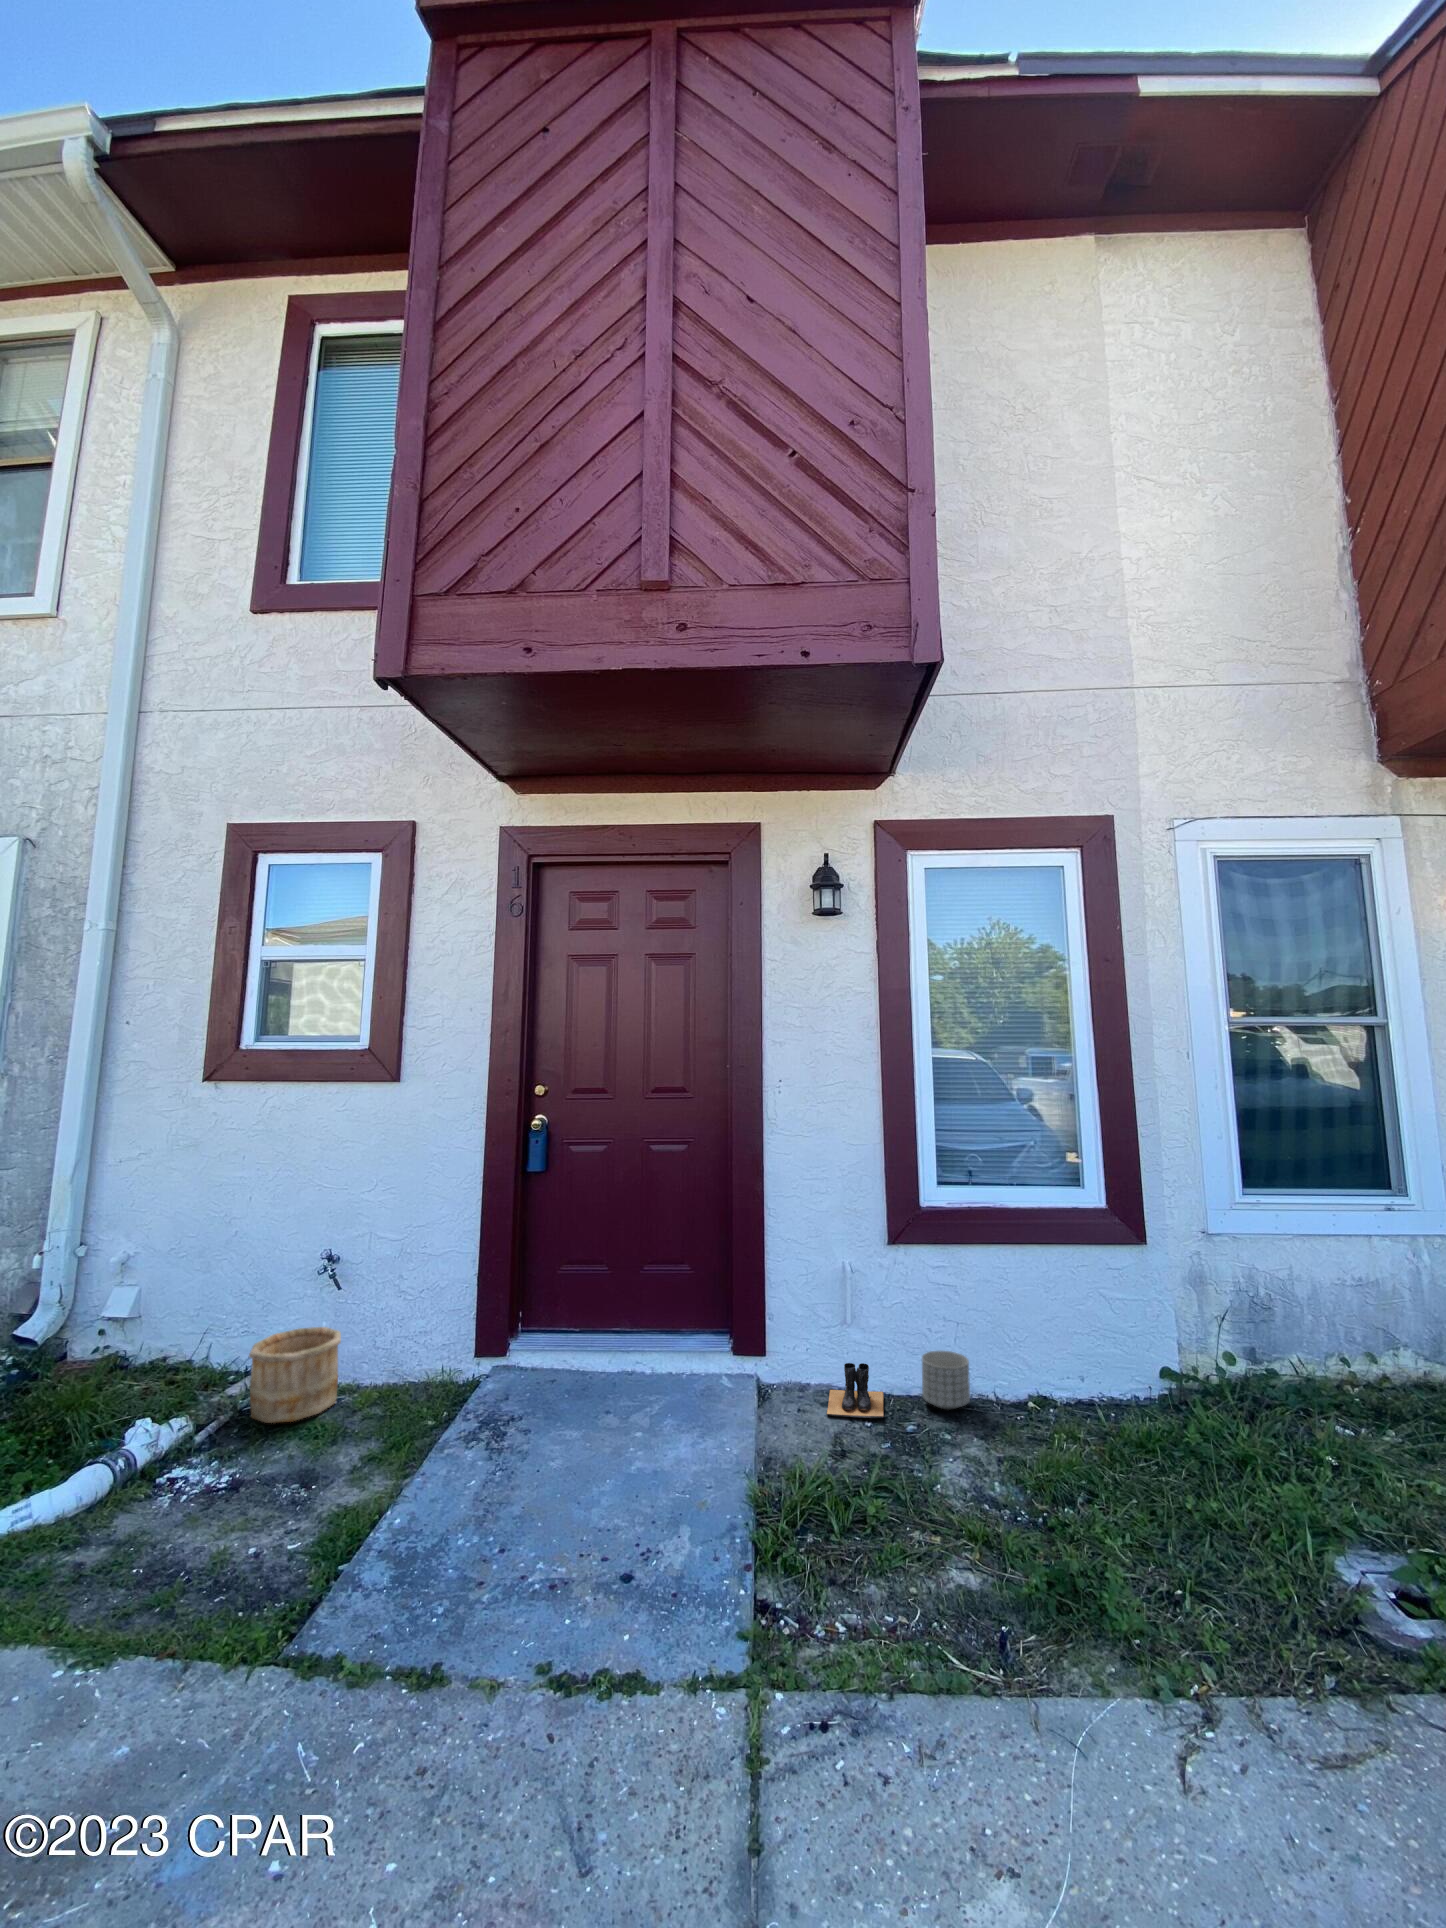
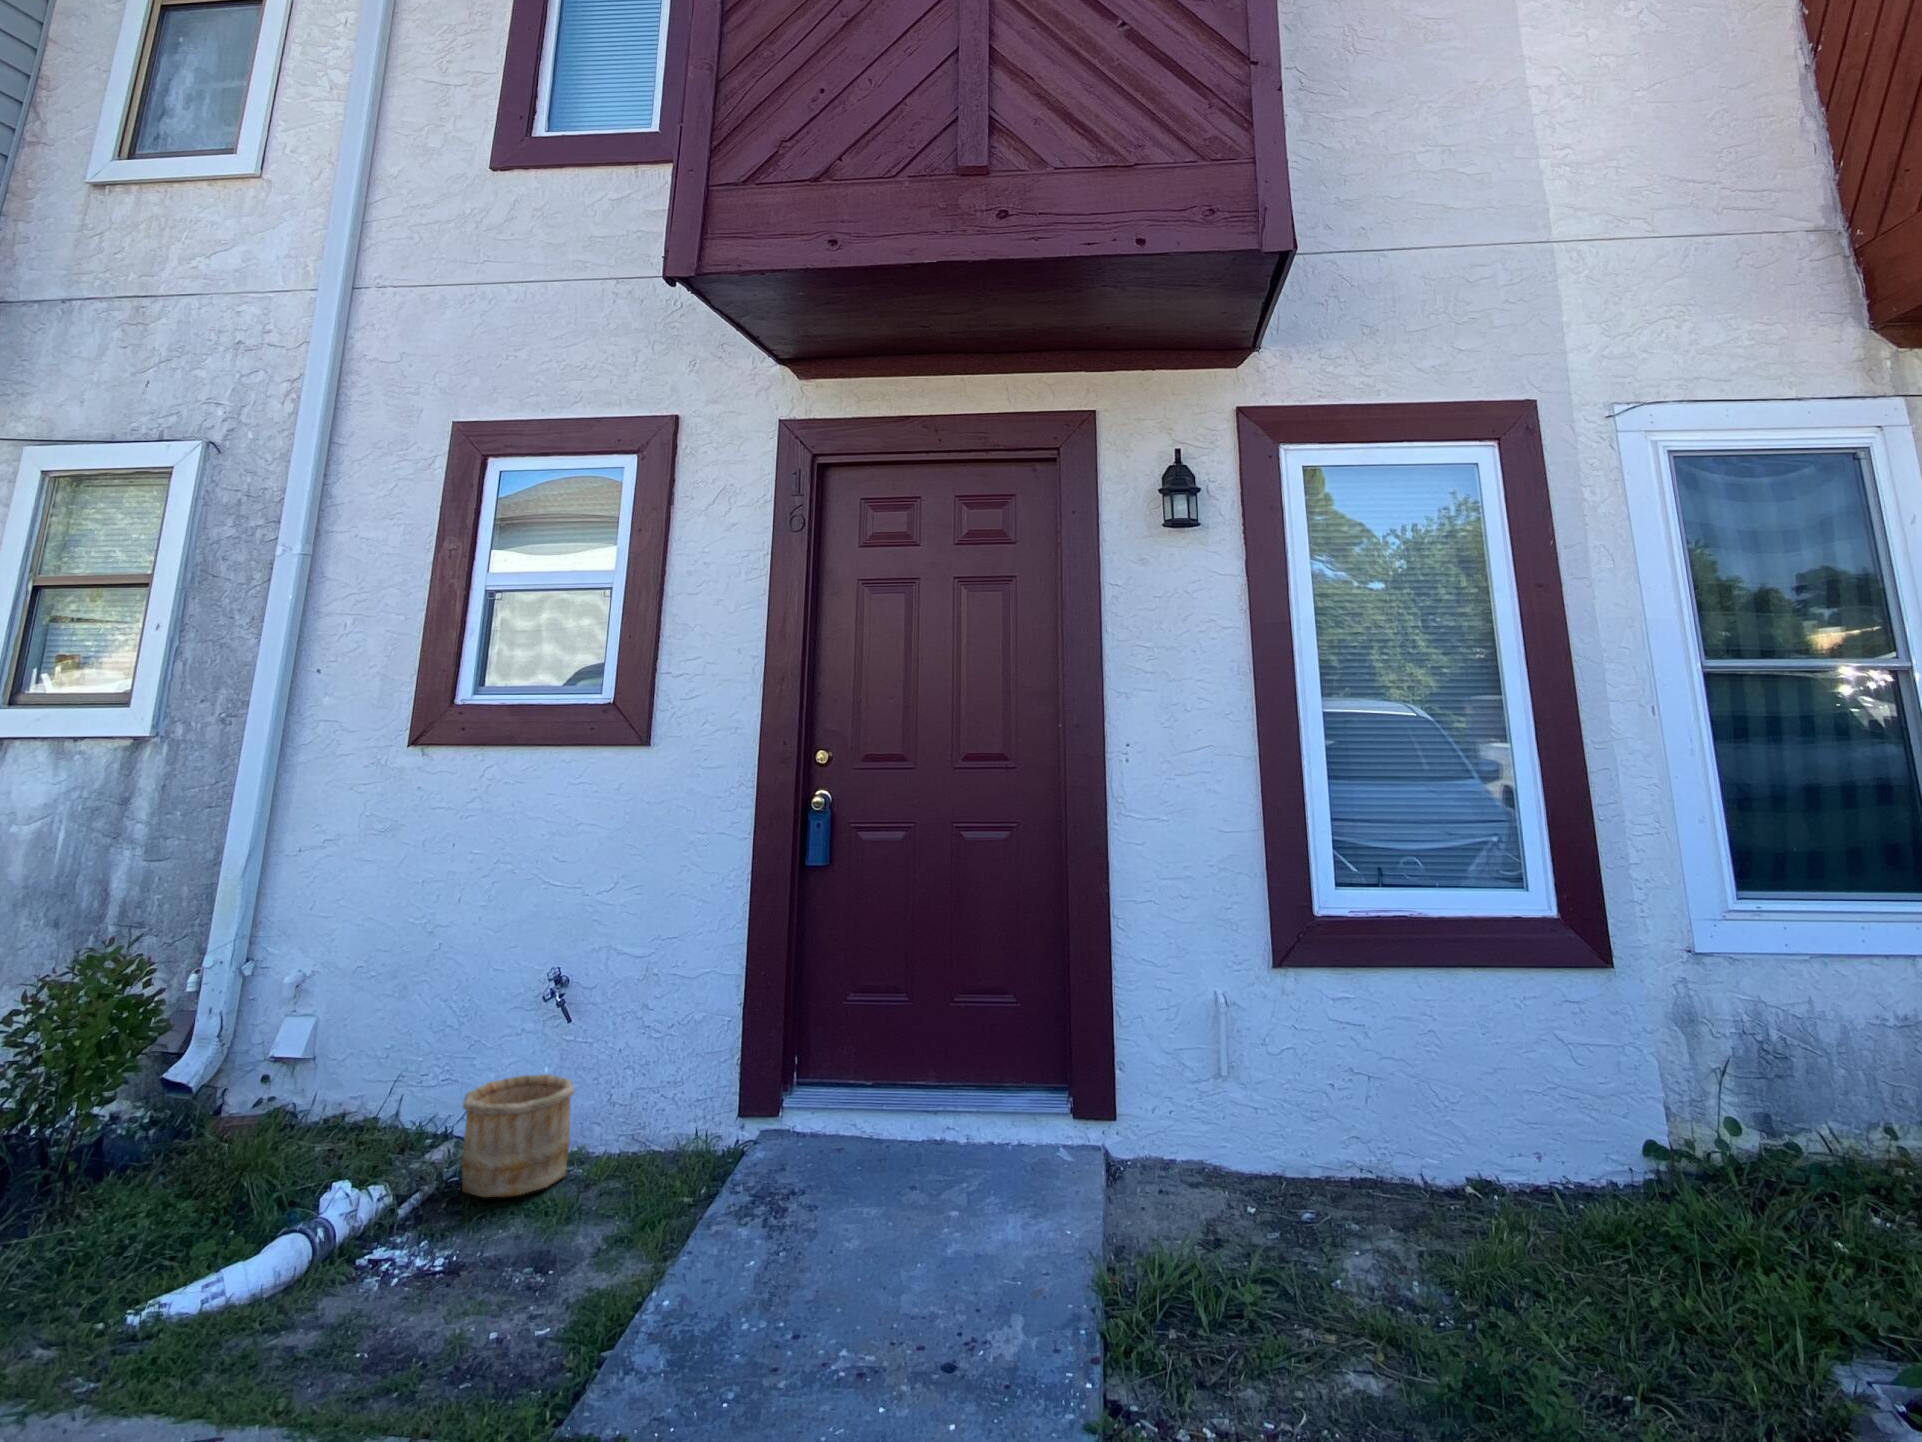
planter: present [922,1350,970,1410] -> none [1322,1113,1387,1193]
boots: present [827,1363,884,1418] -> none [1197,1128,1274,1200]

